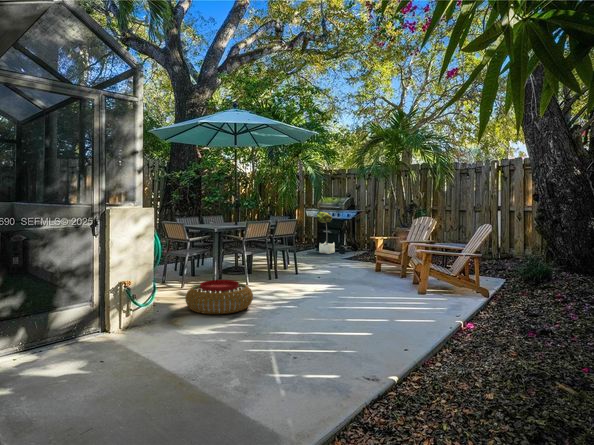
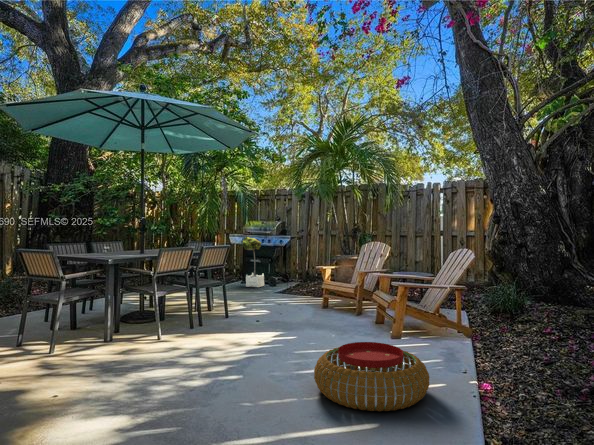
pouf: present [185,280,253,314] -> present [314,342,429,411]

